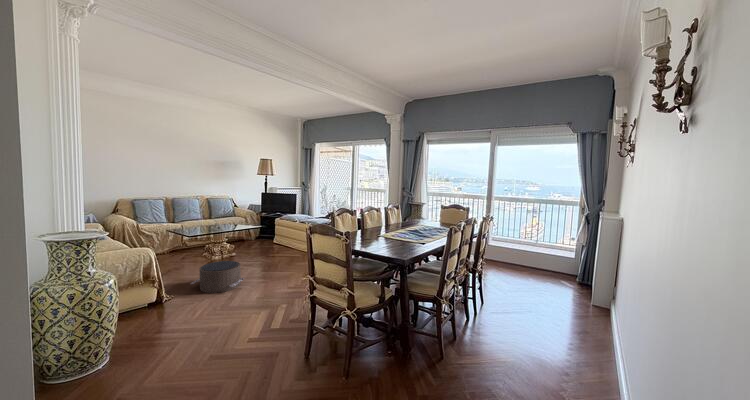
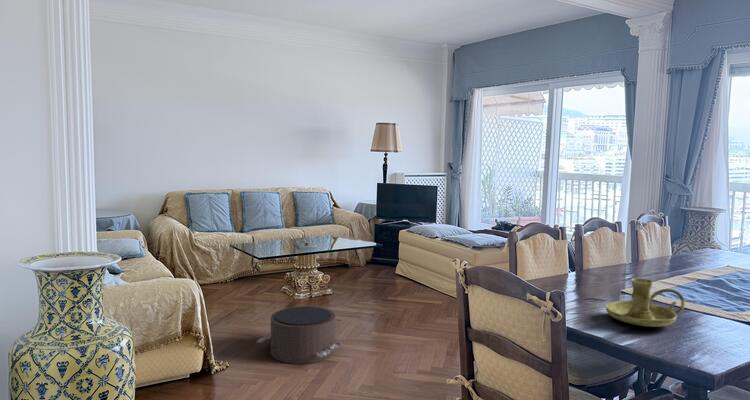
candle holder: none [371,228,401,247] -> present [606,278,685,327]

